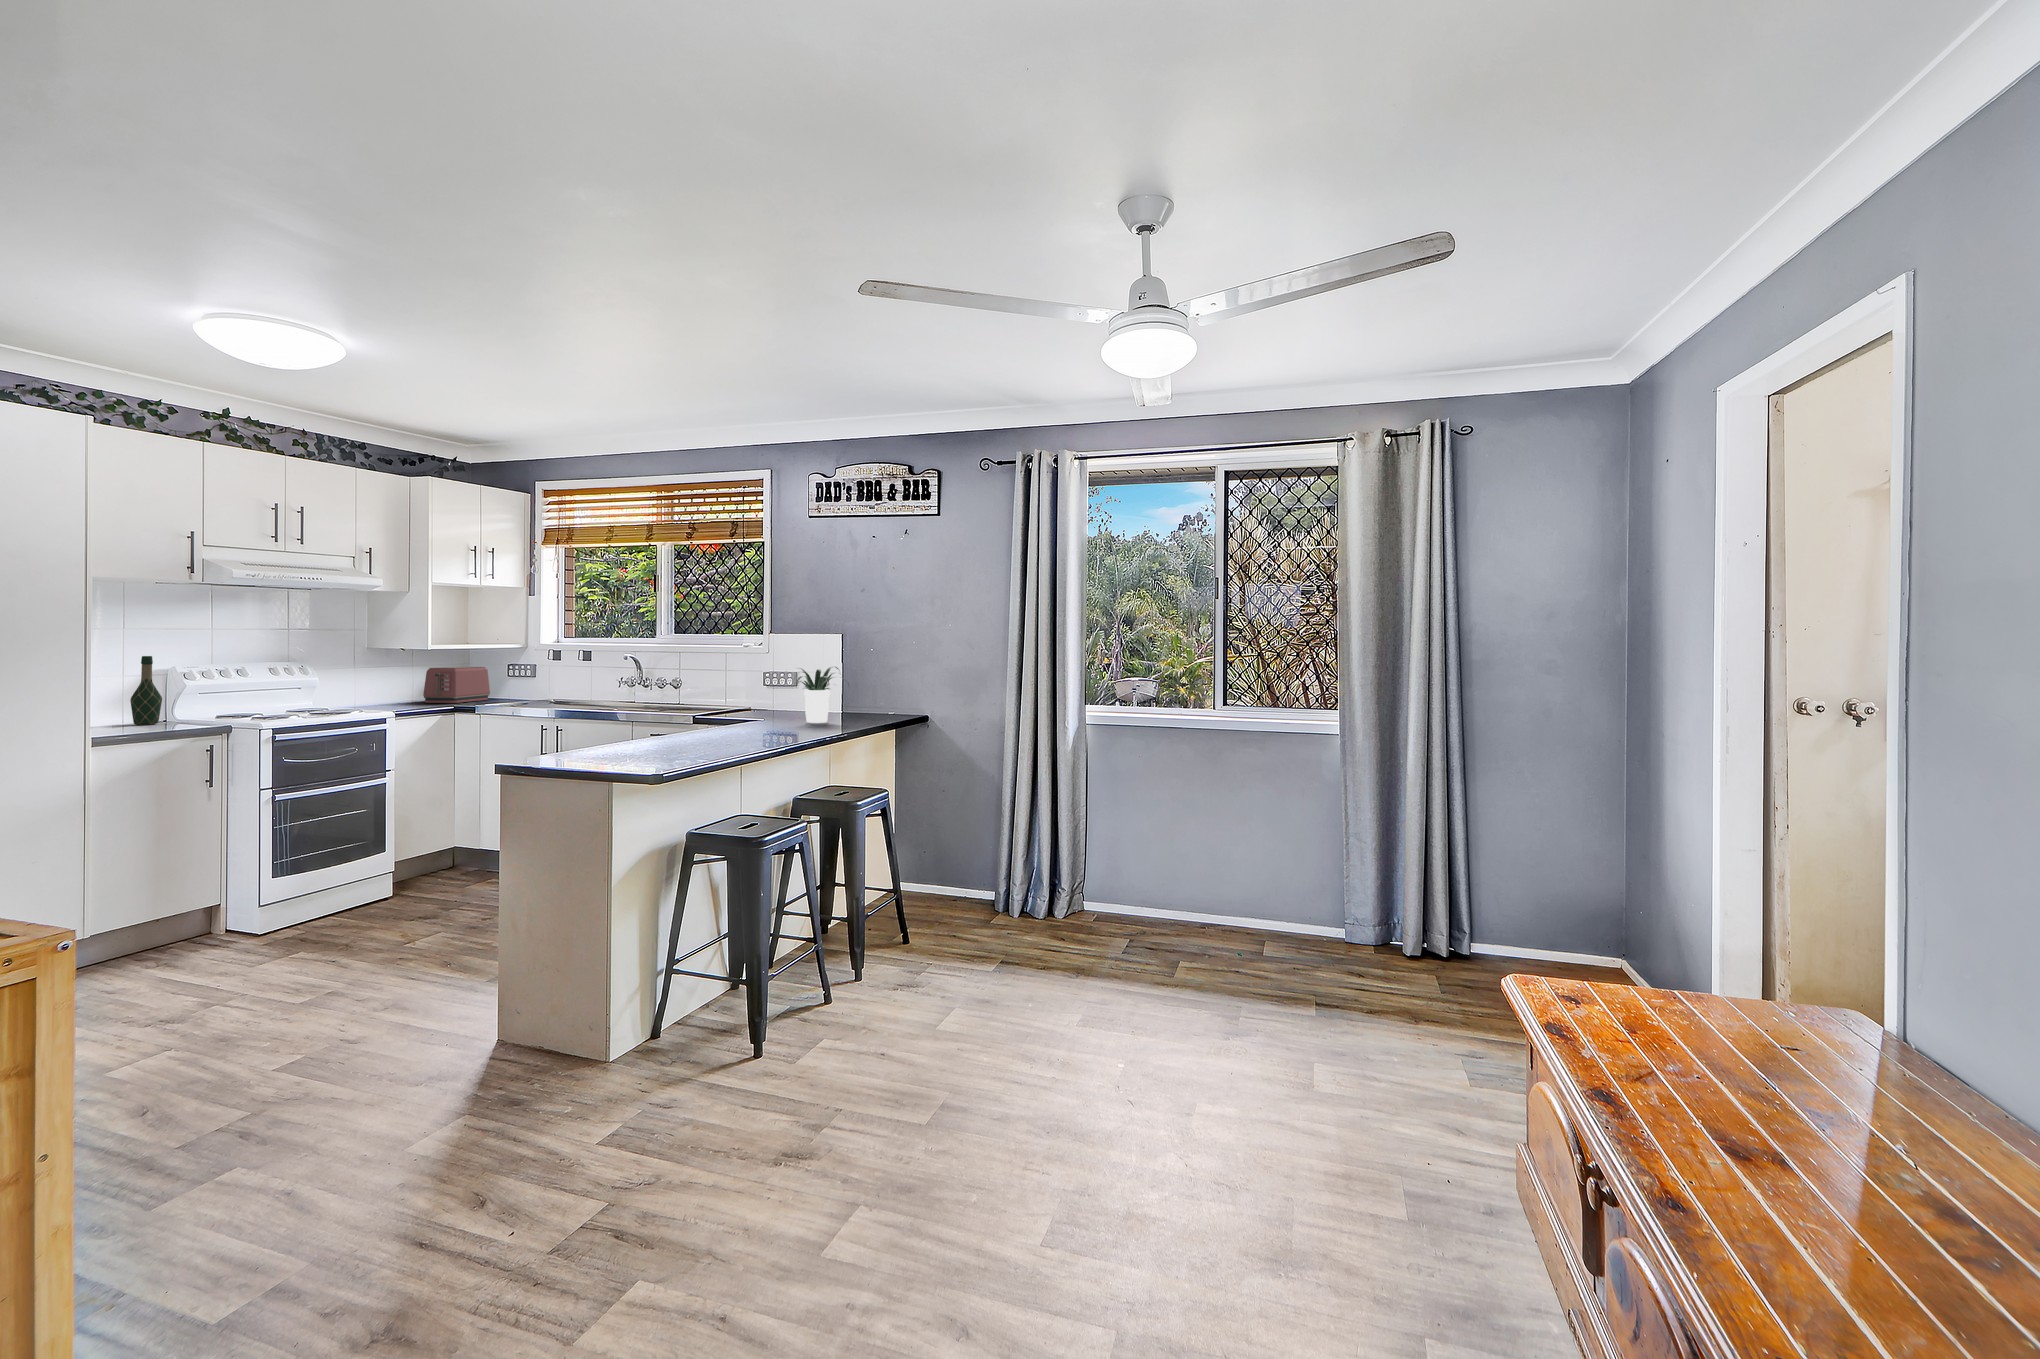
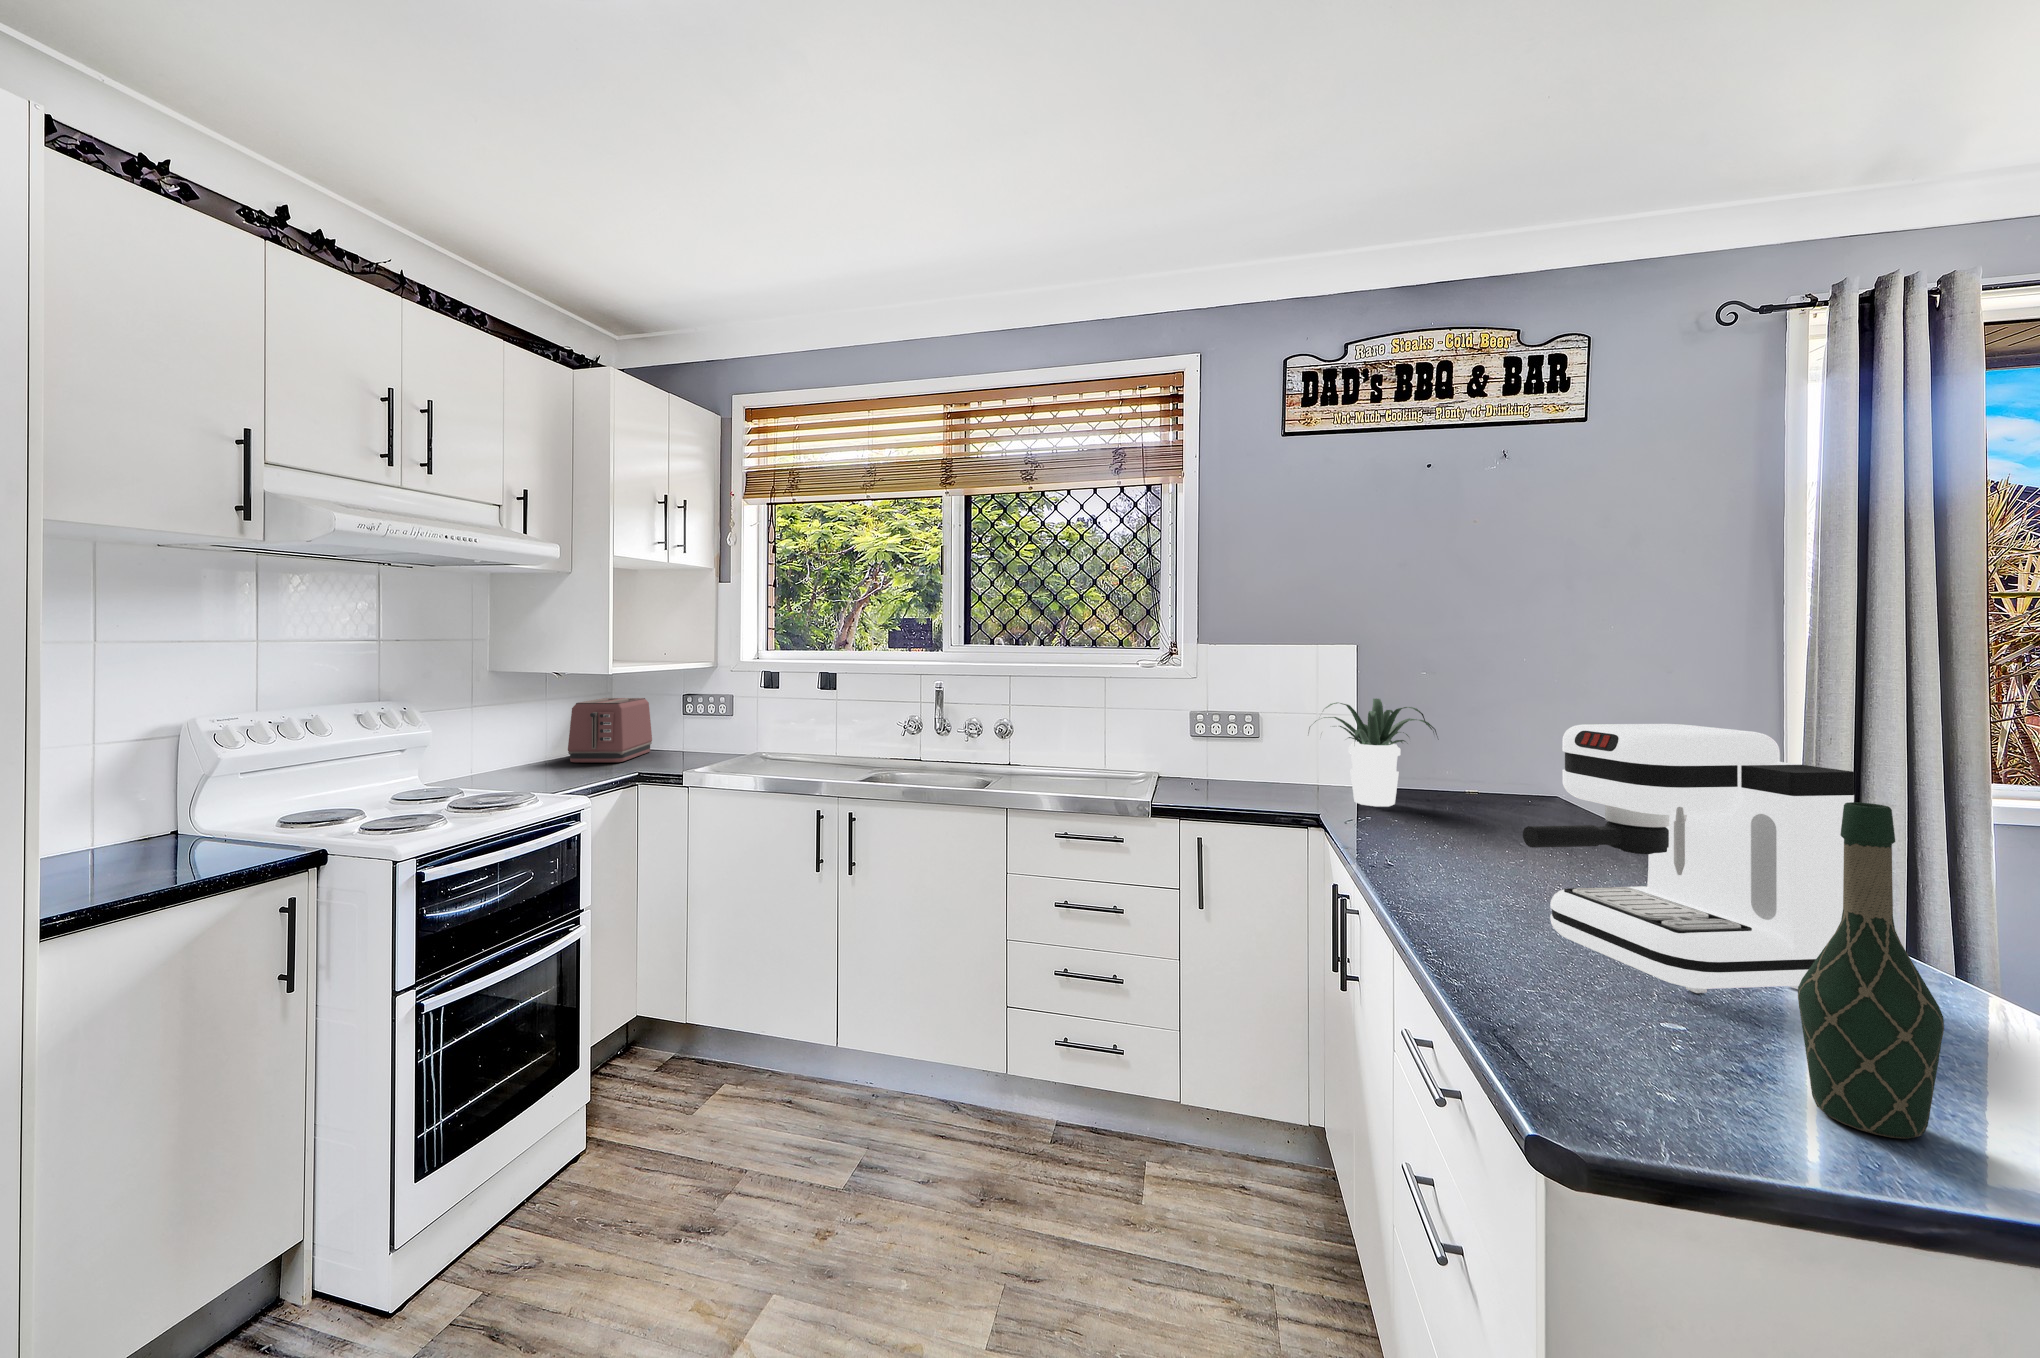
wine bottle: present [130,656,162,725] -> present [1798,802,1944,1139]
coffee maker: none [636,665,727,755] -> present [1523,724,1854,993]

